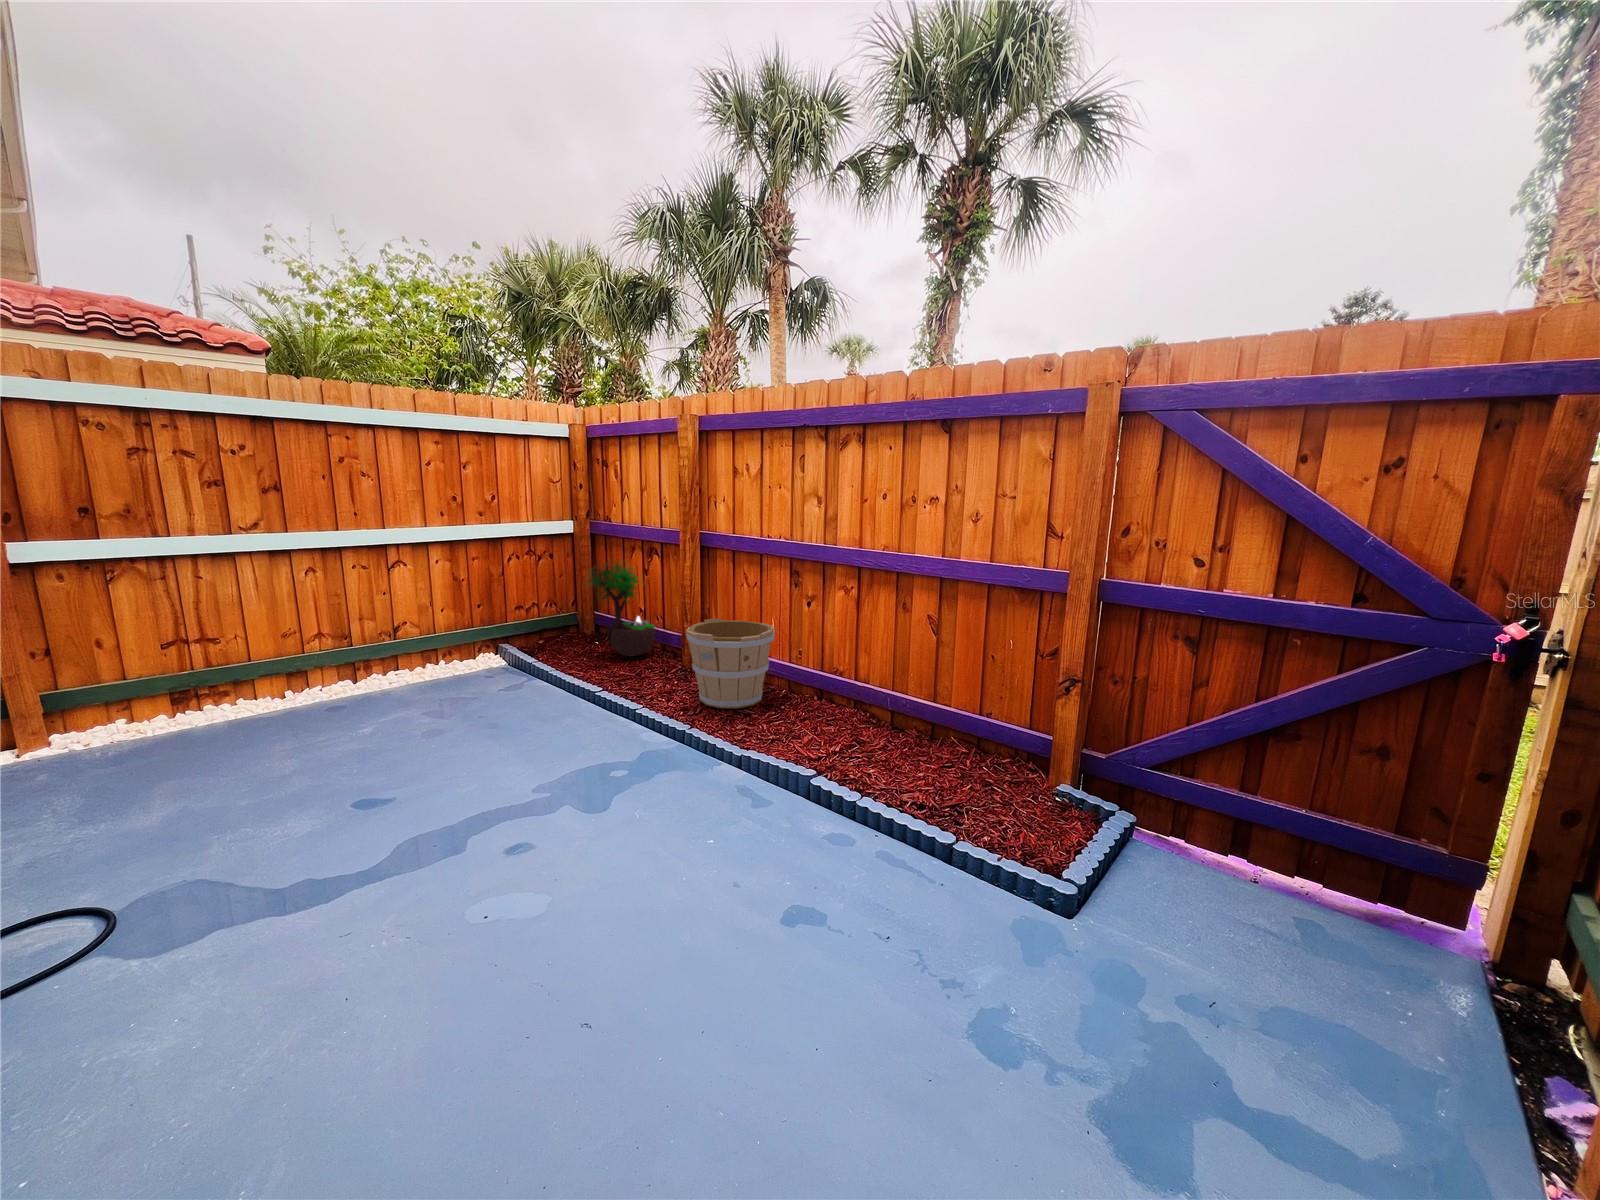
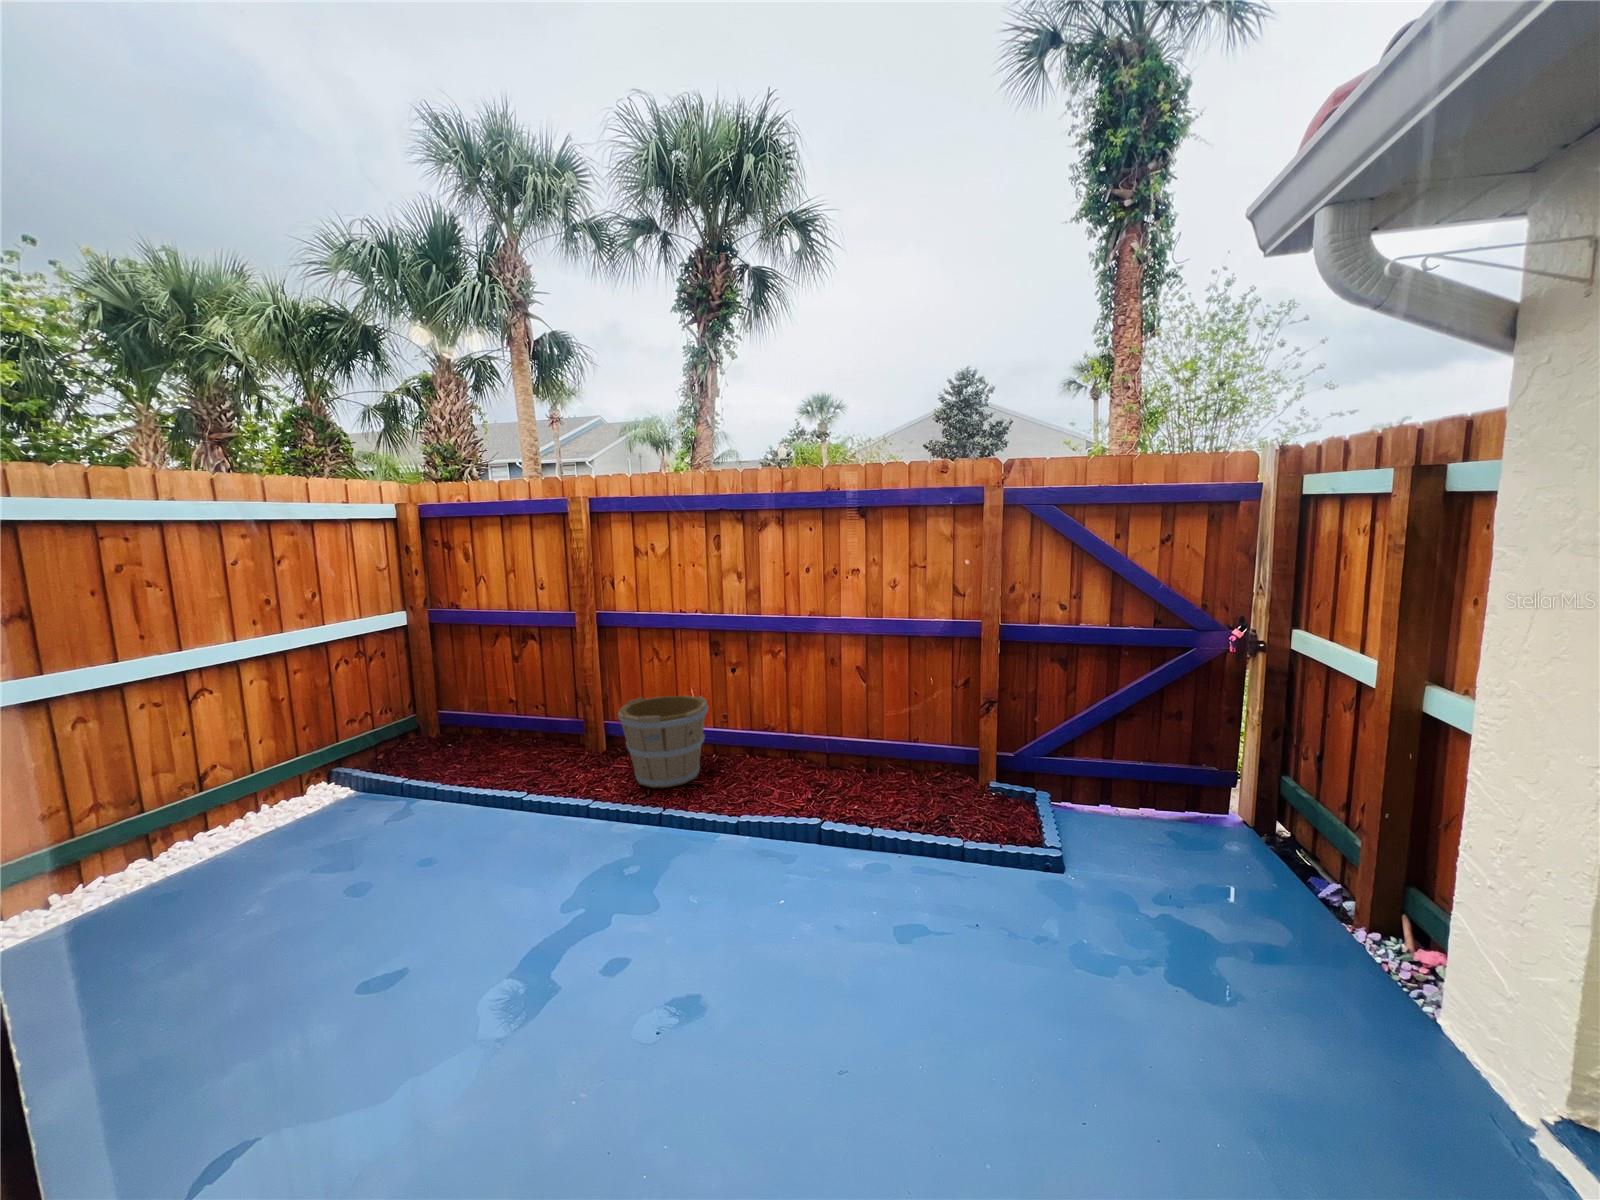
potted tree: present [586,561,655,656] -> none [454,643,542,755]

